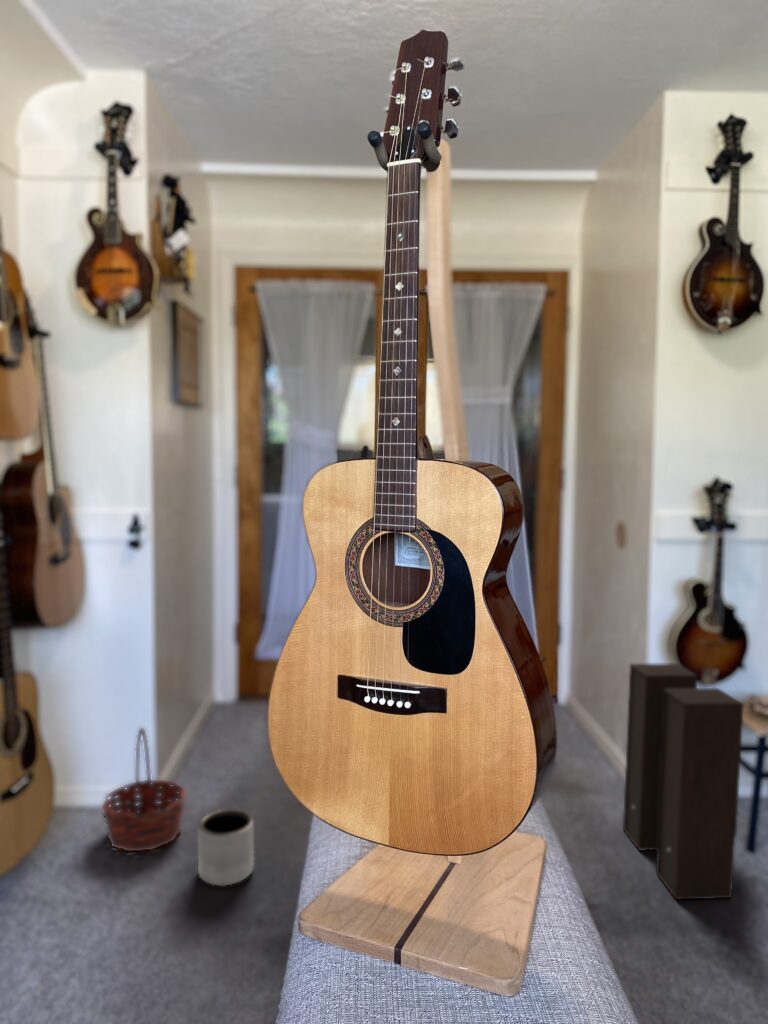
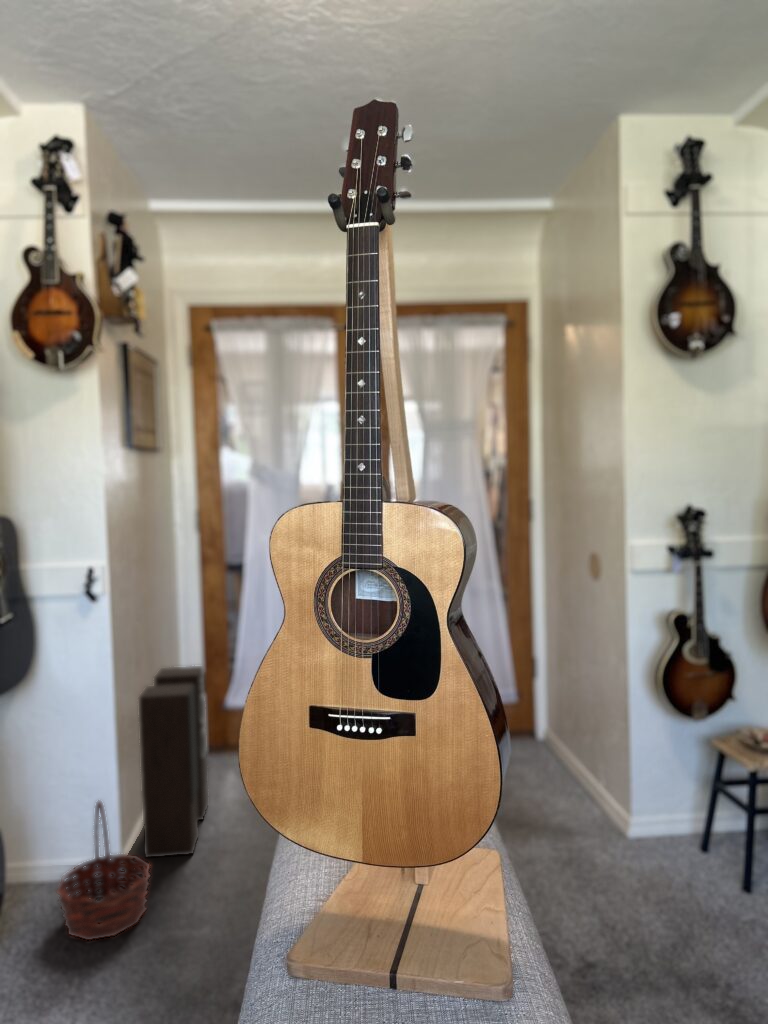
speaker: present [623,663,743,899] -> present [139,666,208,857]
planter: present [198,809,254,886] -> none [163,886,226,975]

